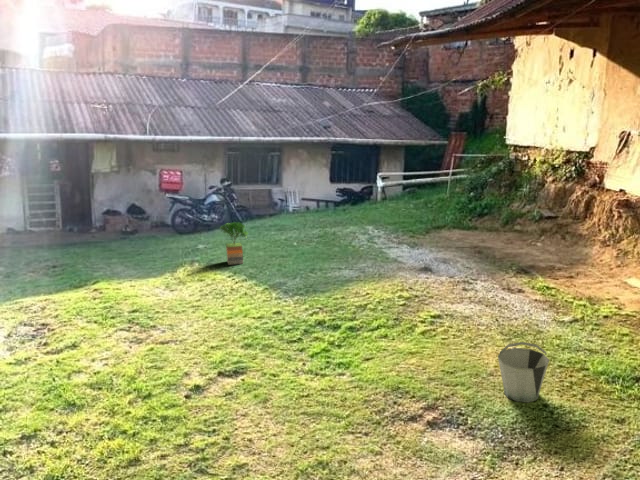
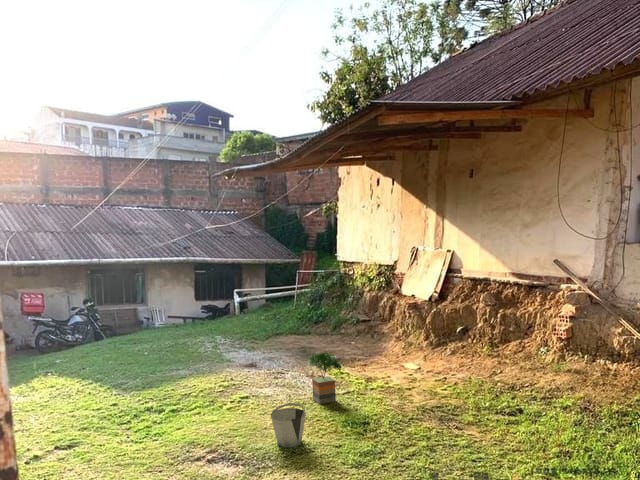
potted tree: present [220,222,248,265] -> present [308,353,341,404]

